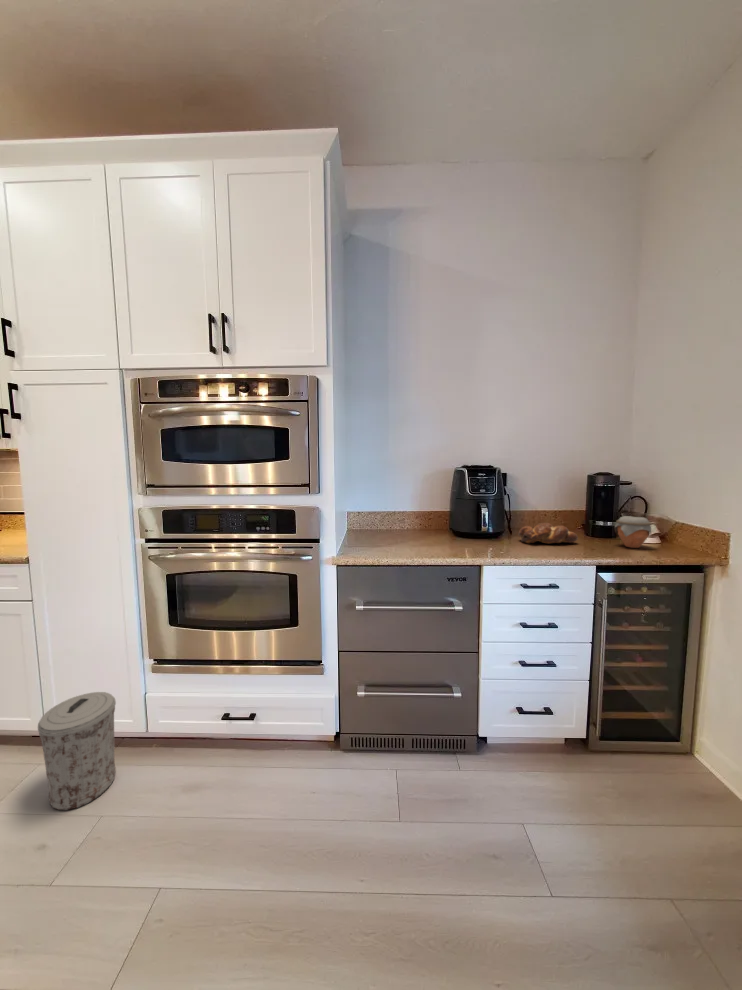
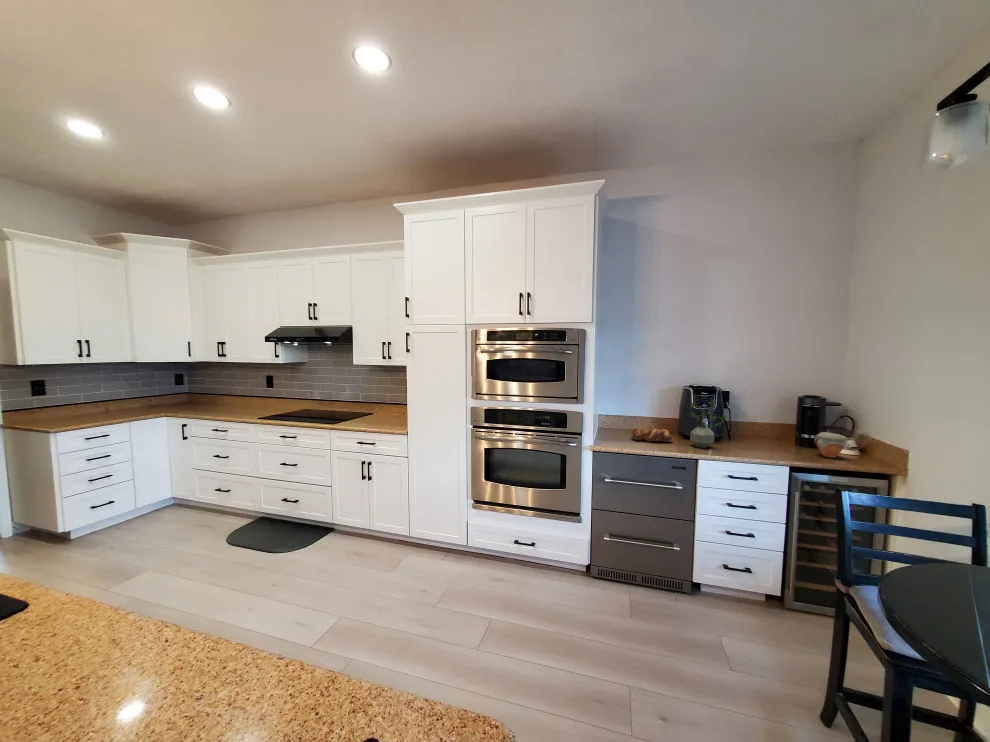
potted plant: none [467,481,513,548] -> present [690,400,726,448]
bread loaf: present [519,523,578,543] -> present [632,426,673,442]
trash can: present [38,692,116,810] -> none [420,515,456,577]

